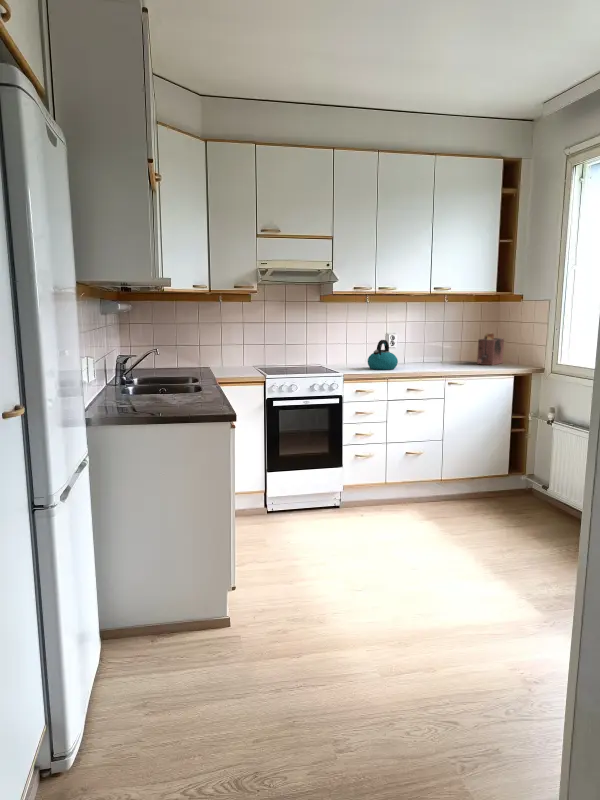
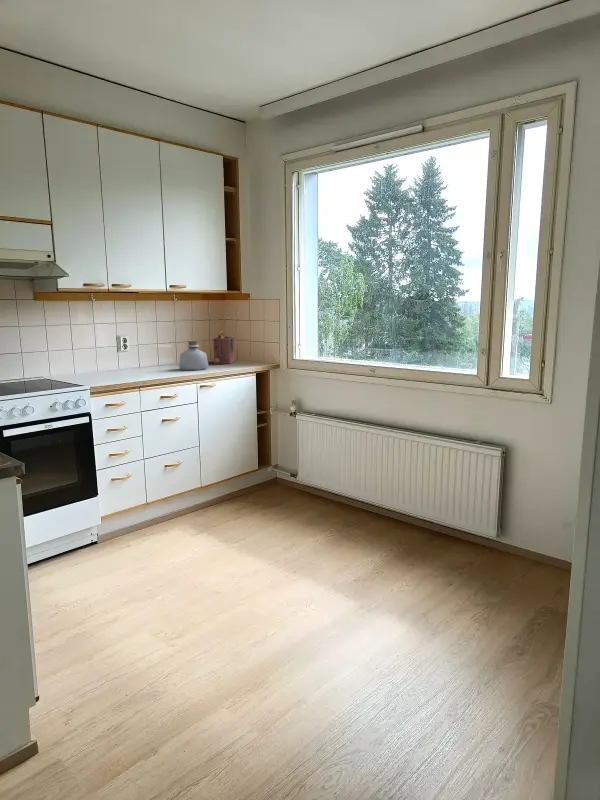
kettle: present [368,340,398,370] -> none [108,344,143,378]
bottle: none [436,340,465,368] -> present [179,341,208,370]

